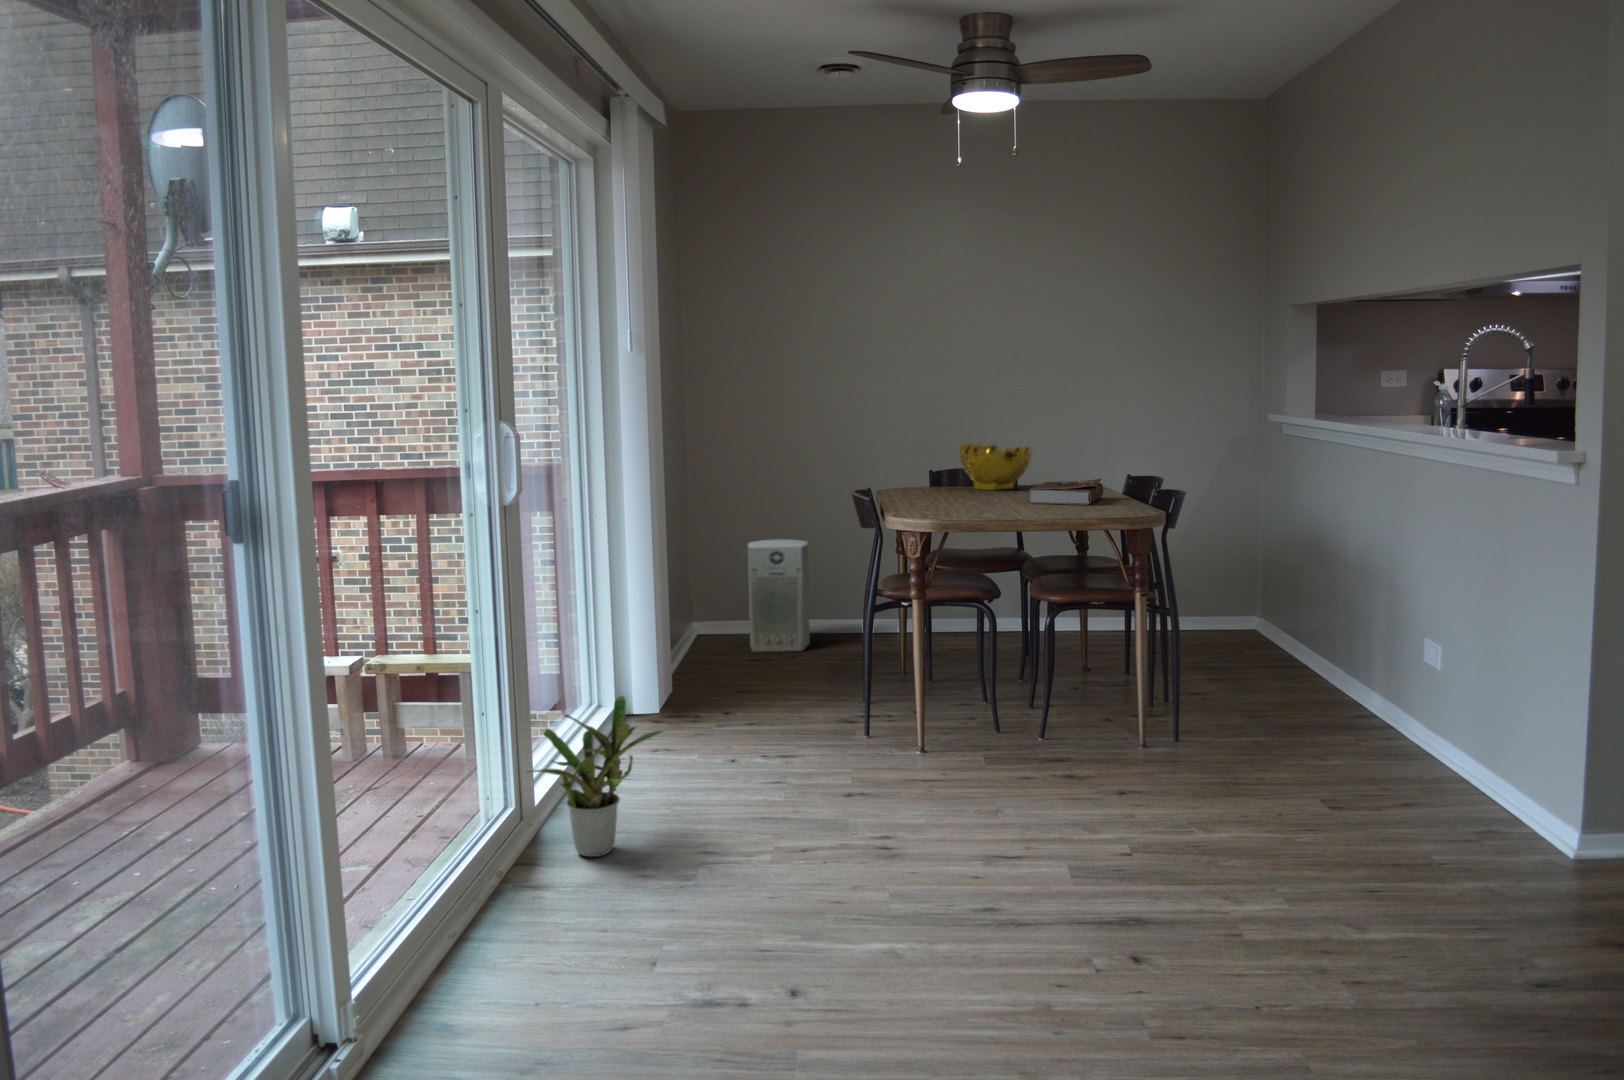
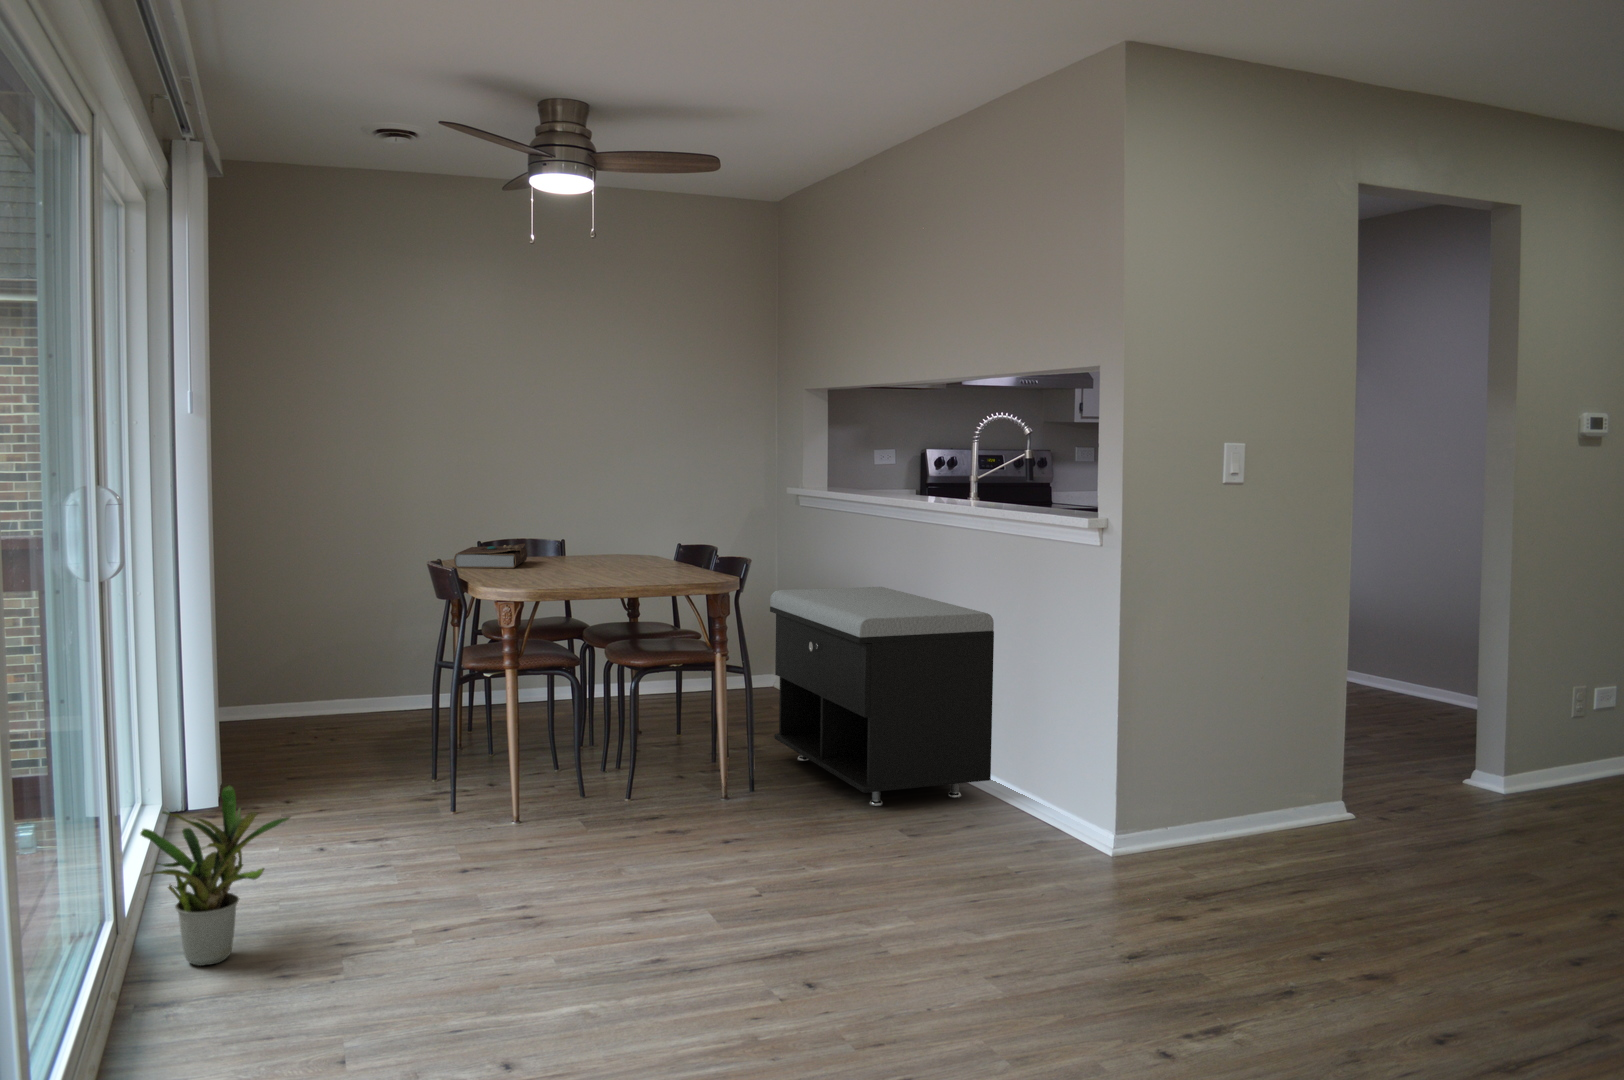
decorative bowl: present [960,443,1031,490] -> none [520,510,593,559]
book: present [1028,479,1103,505] -> present [454,543,527,568]
storage bench: none [1214,526,1473,776] -> present [770,587,994,806]
air purifier: present [748,539,810,652] -> none [263,616,337,743]

